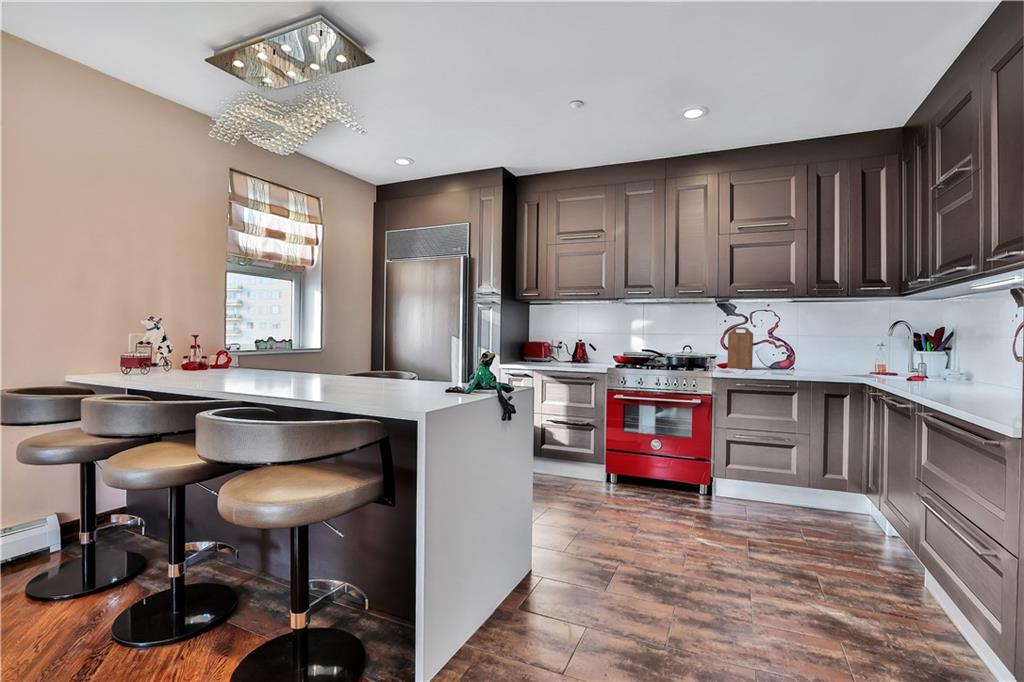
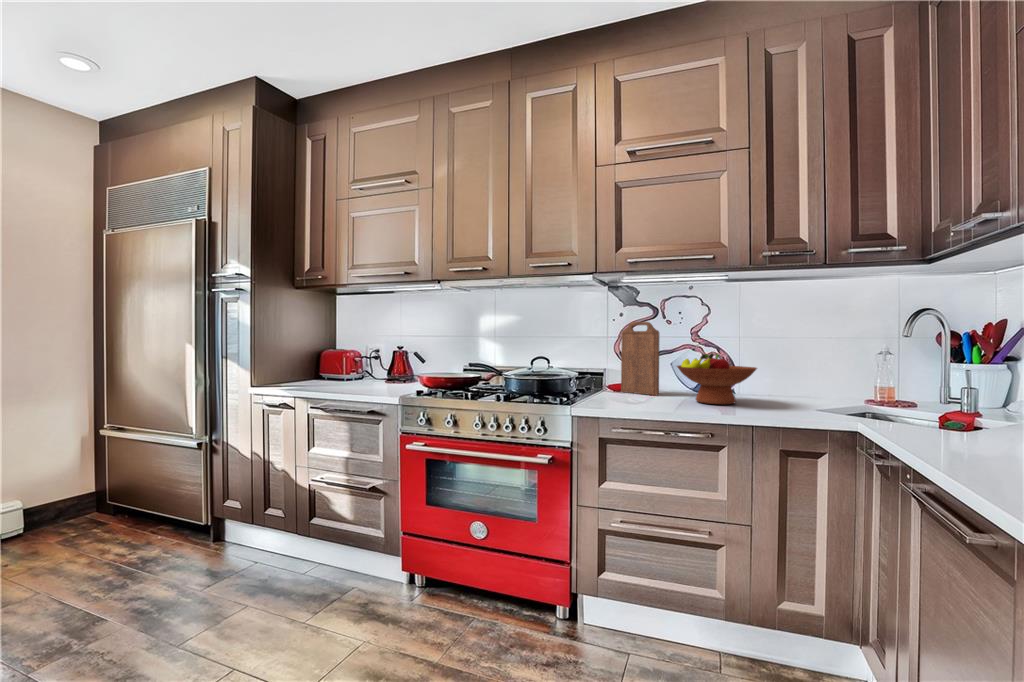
fruit bowl: none [765,347,812,374] -> present [677,353,757,404]

